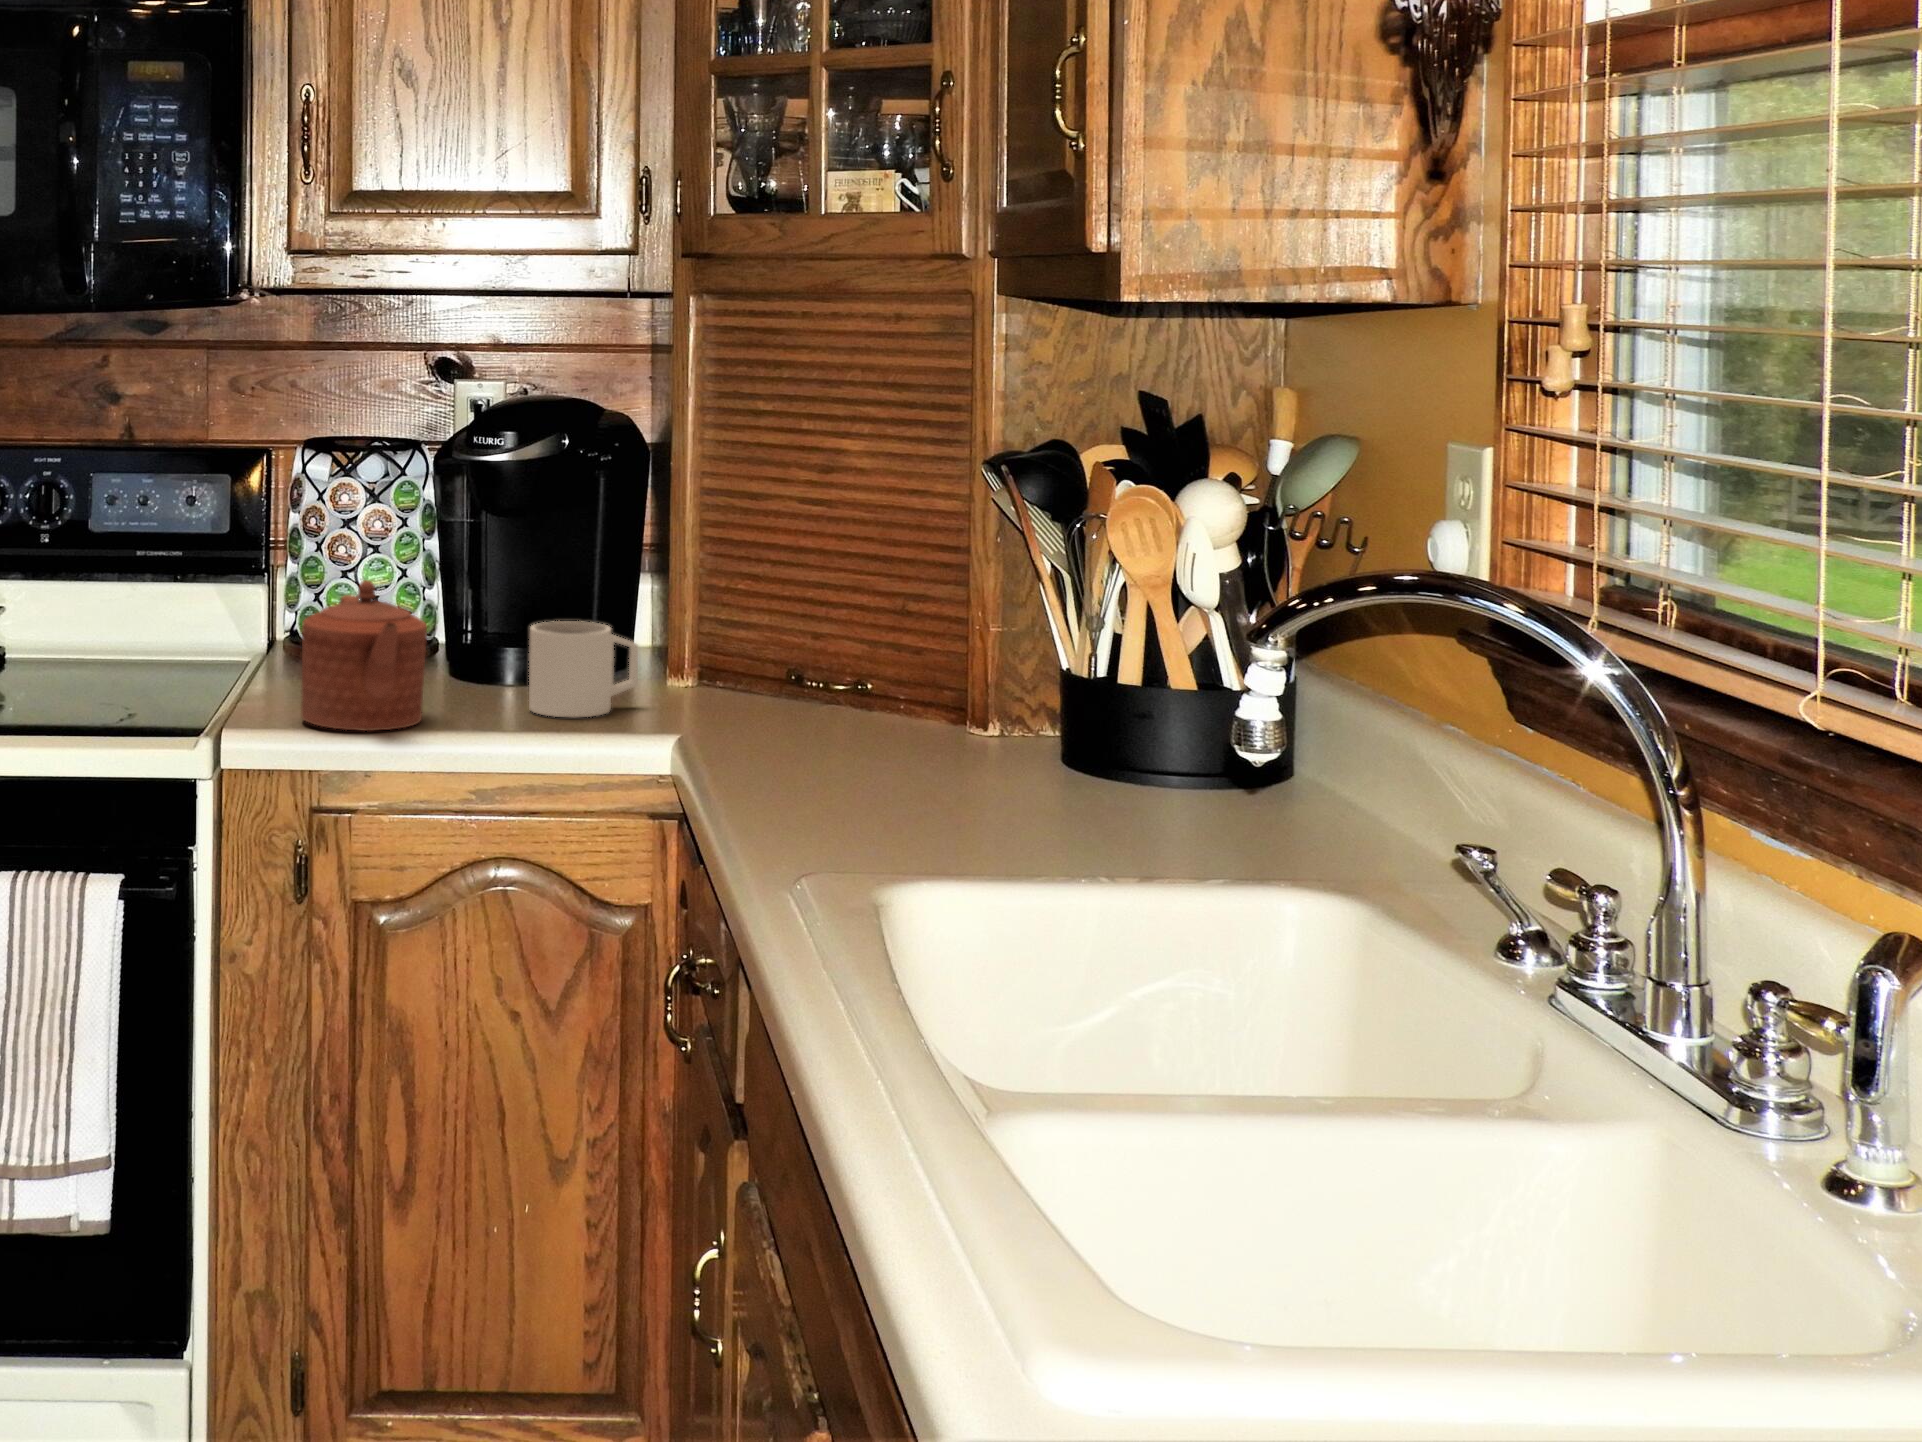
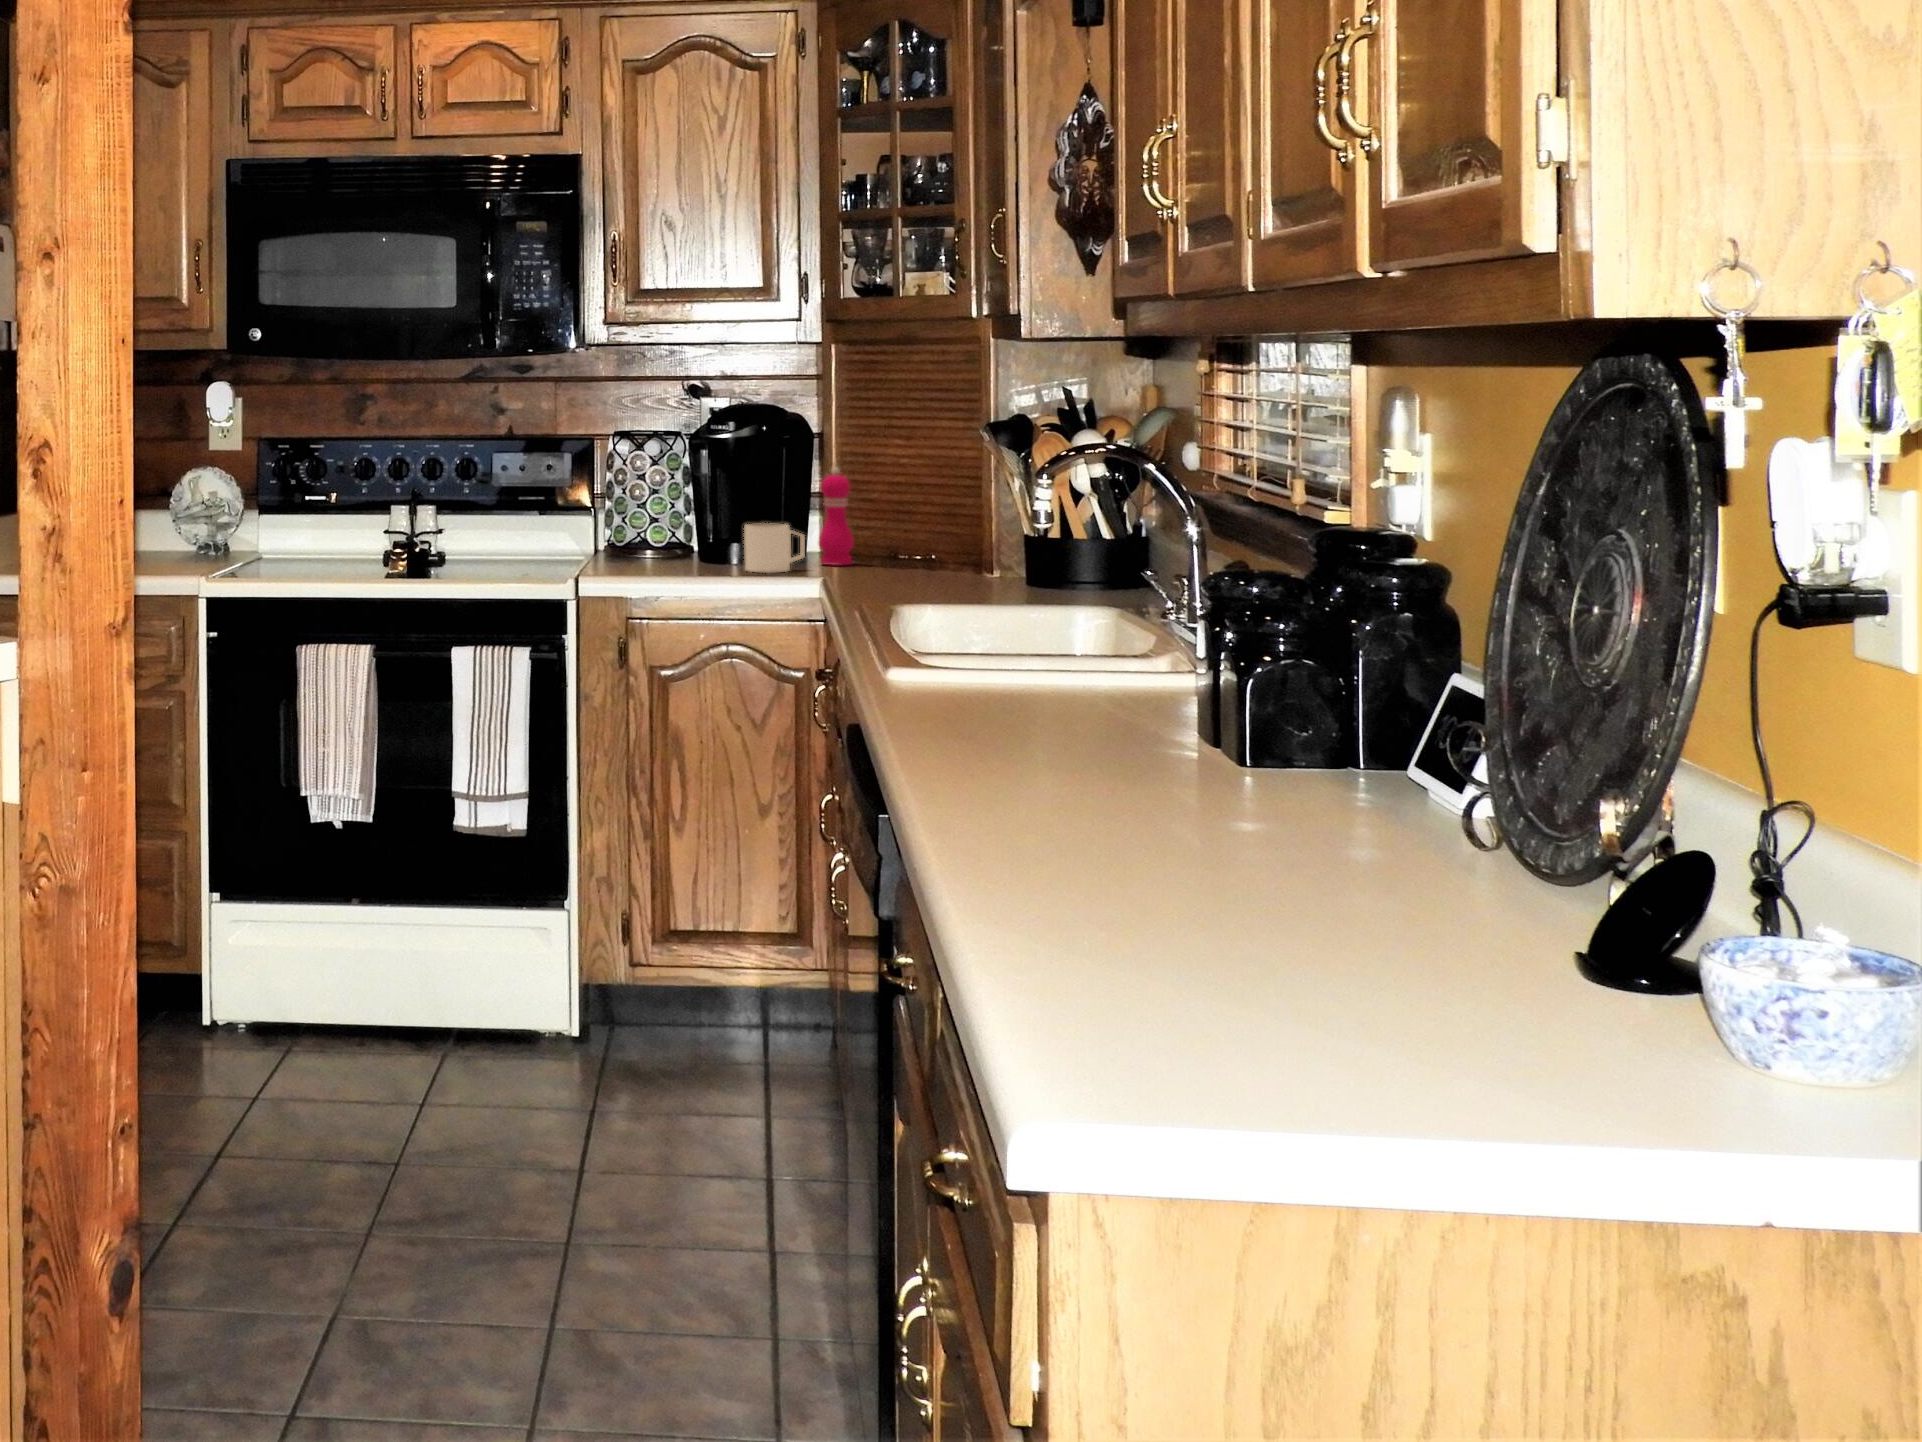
pepper mill: none [660,516,723,694] -> present [819,467,854,566]
teapot: present [301,580,427,731] -> none [621,498,688,576]

